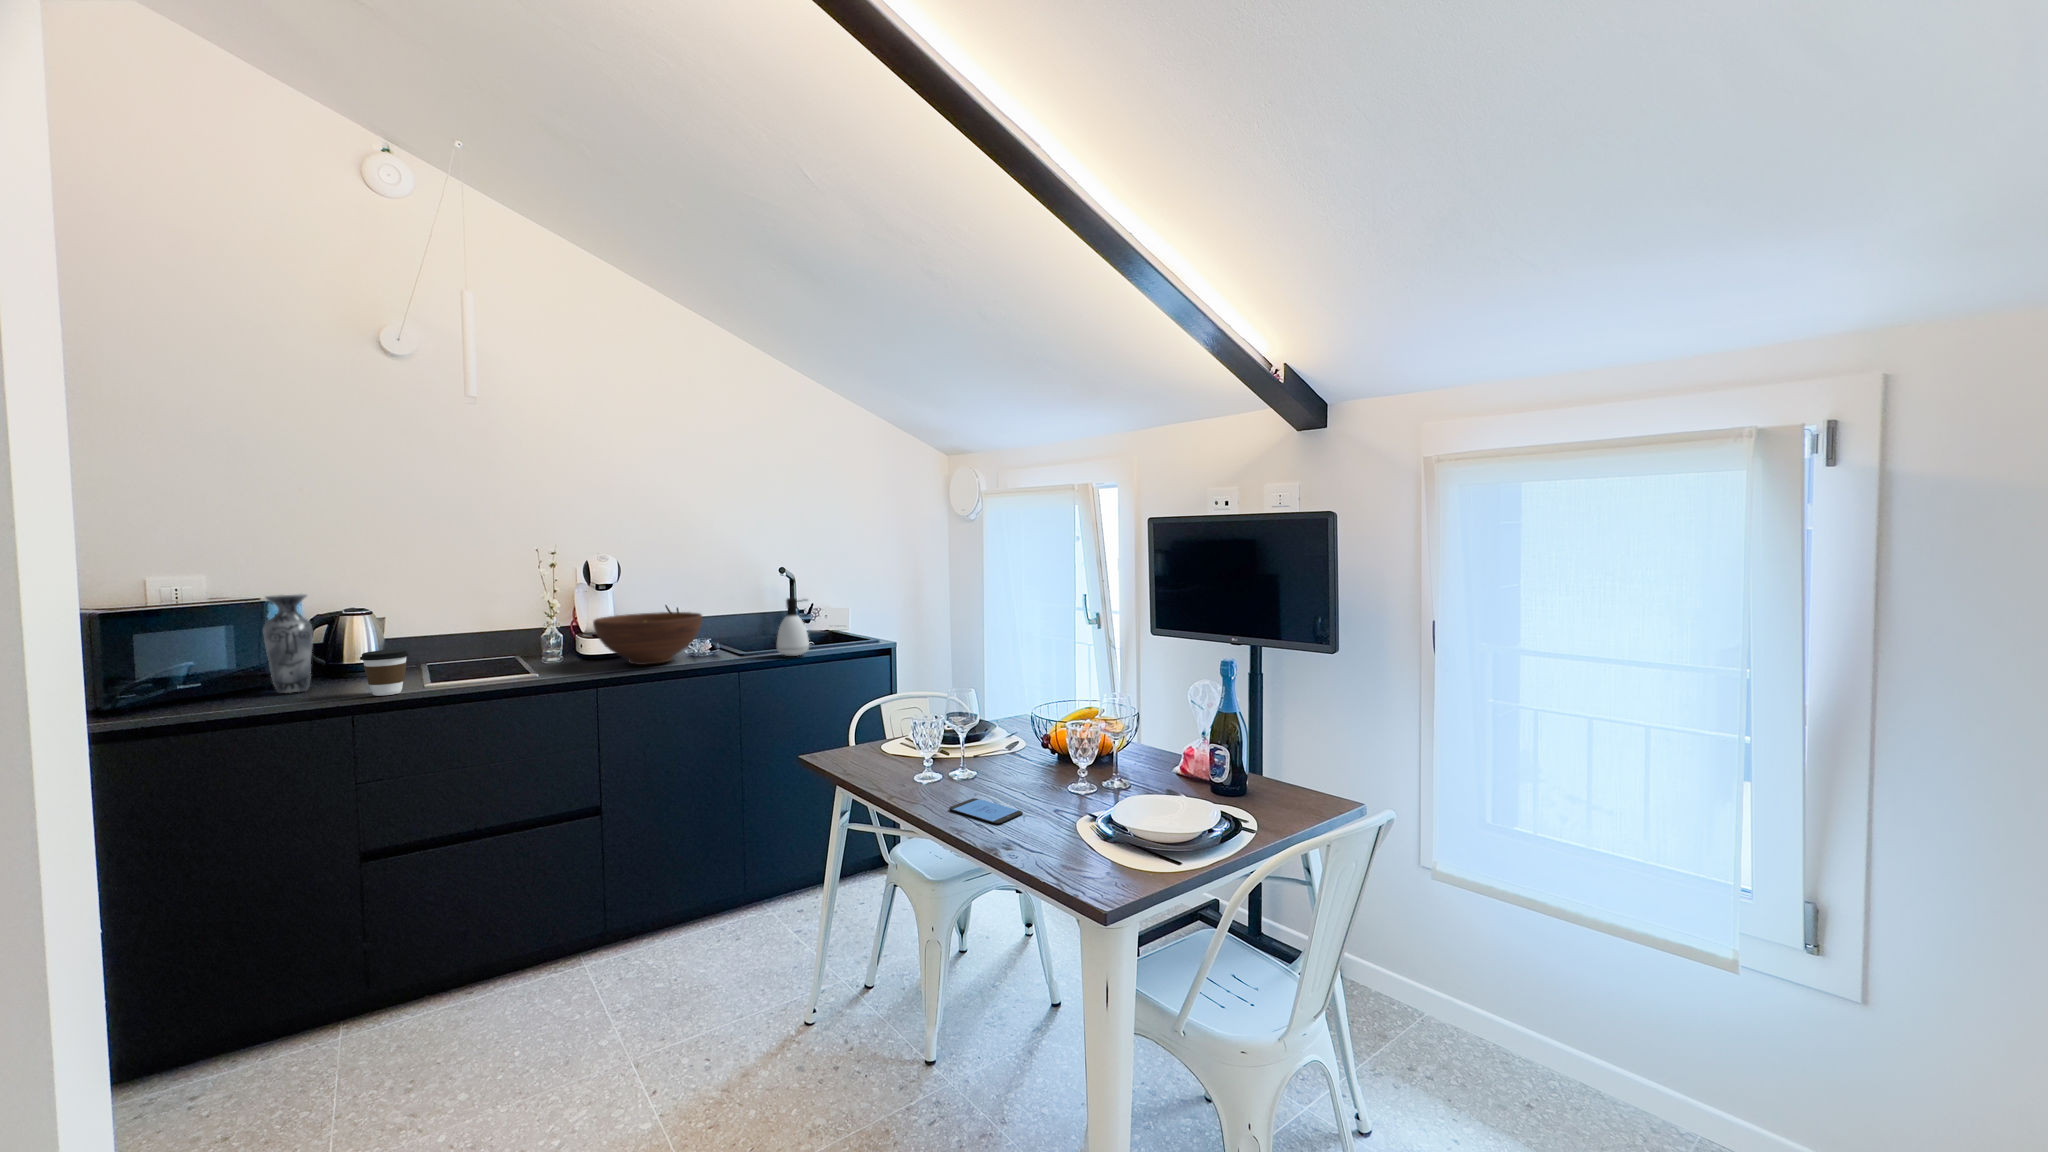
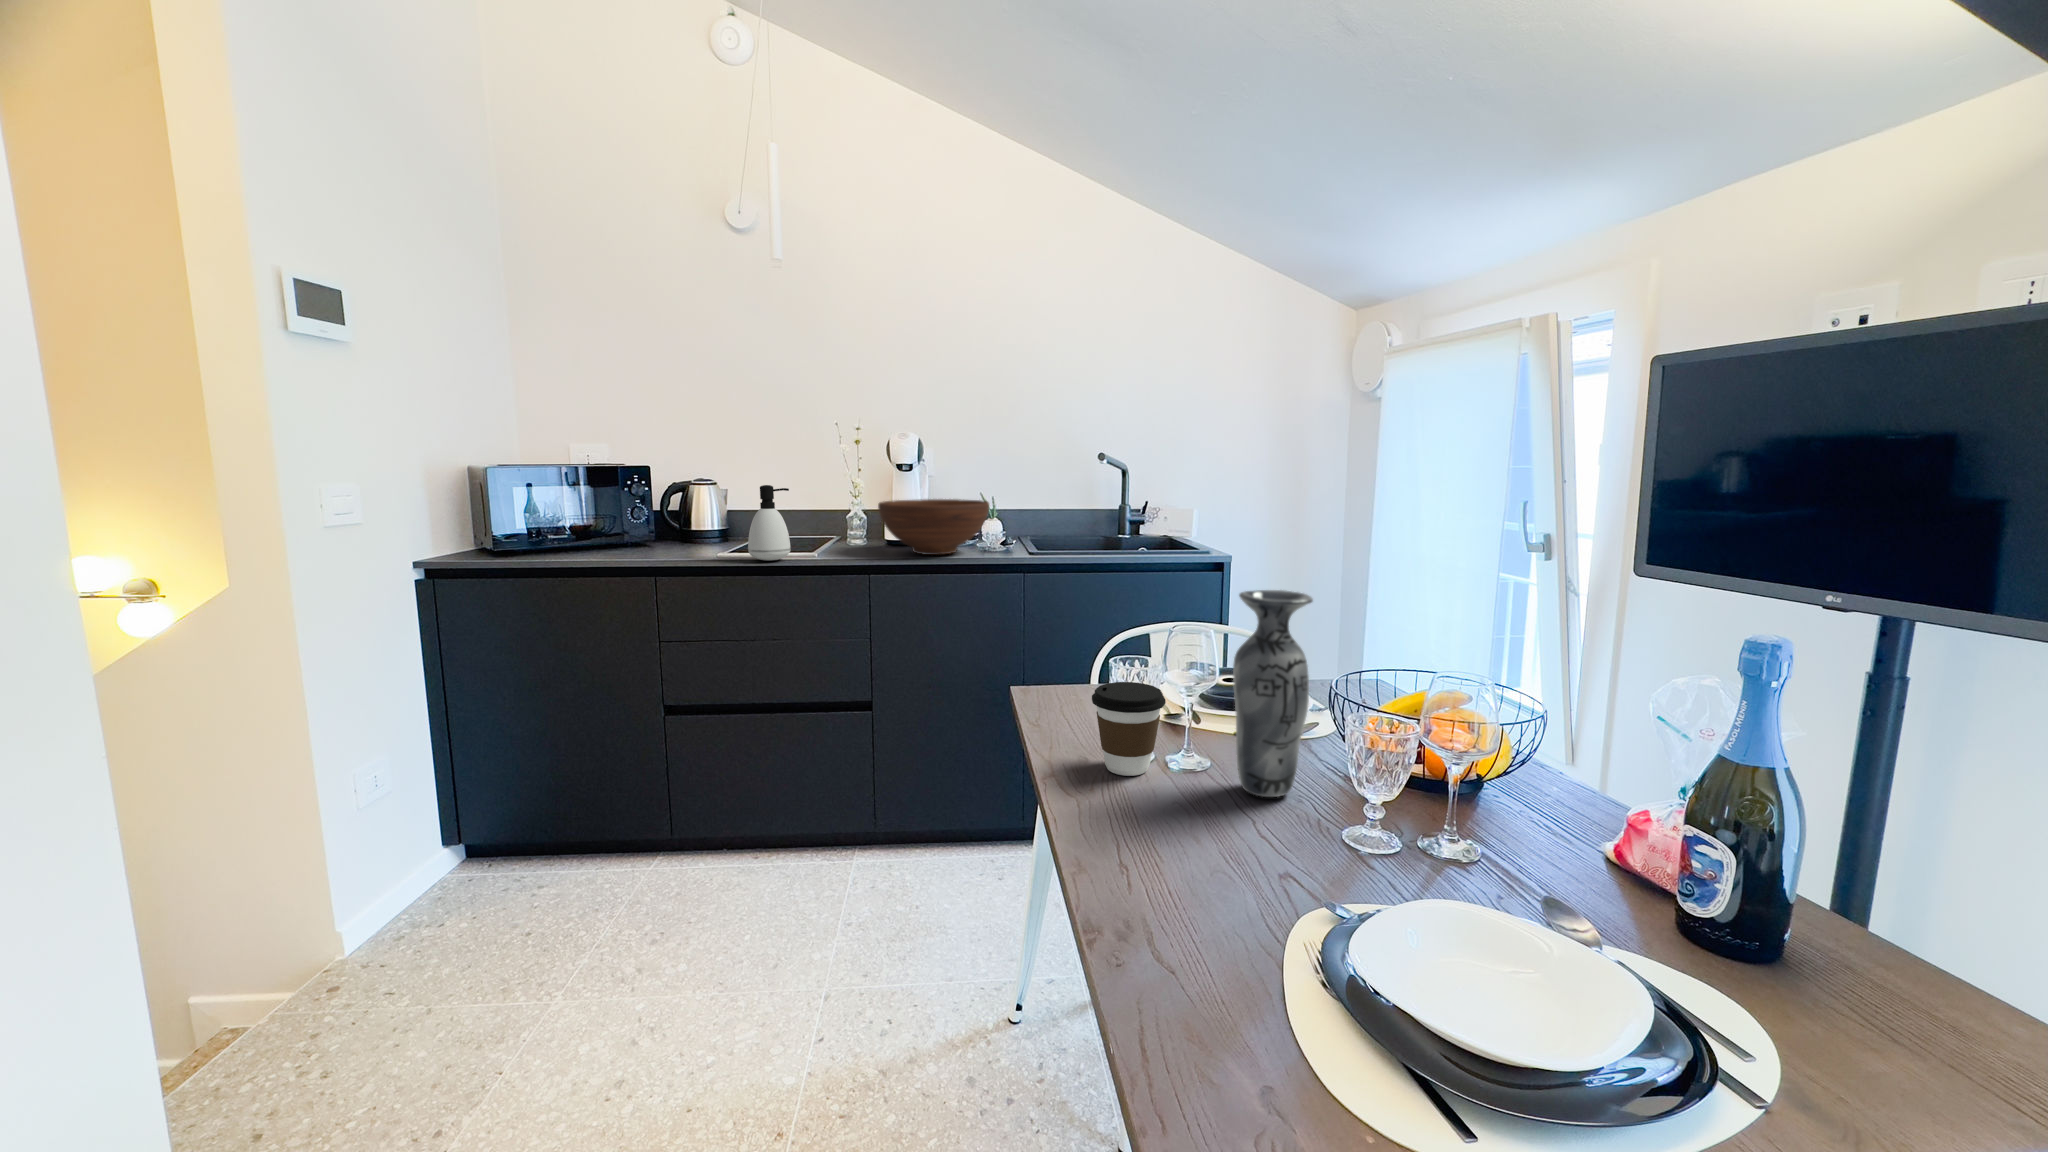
vase: present [264,594,313,693] -> present [1233,590,1313,797]
soap dispenser: present [777,598,809,656] -> present [748,485,790,561]
coffee cup: present [360,649,409,696] -> present [1092,682,1166,776]
smartphone: present [949,798,1023,824] -> none [1105,807,1215,871]

